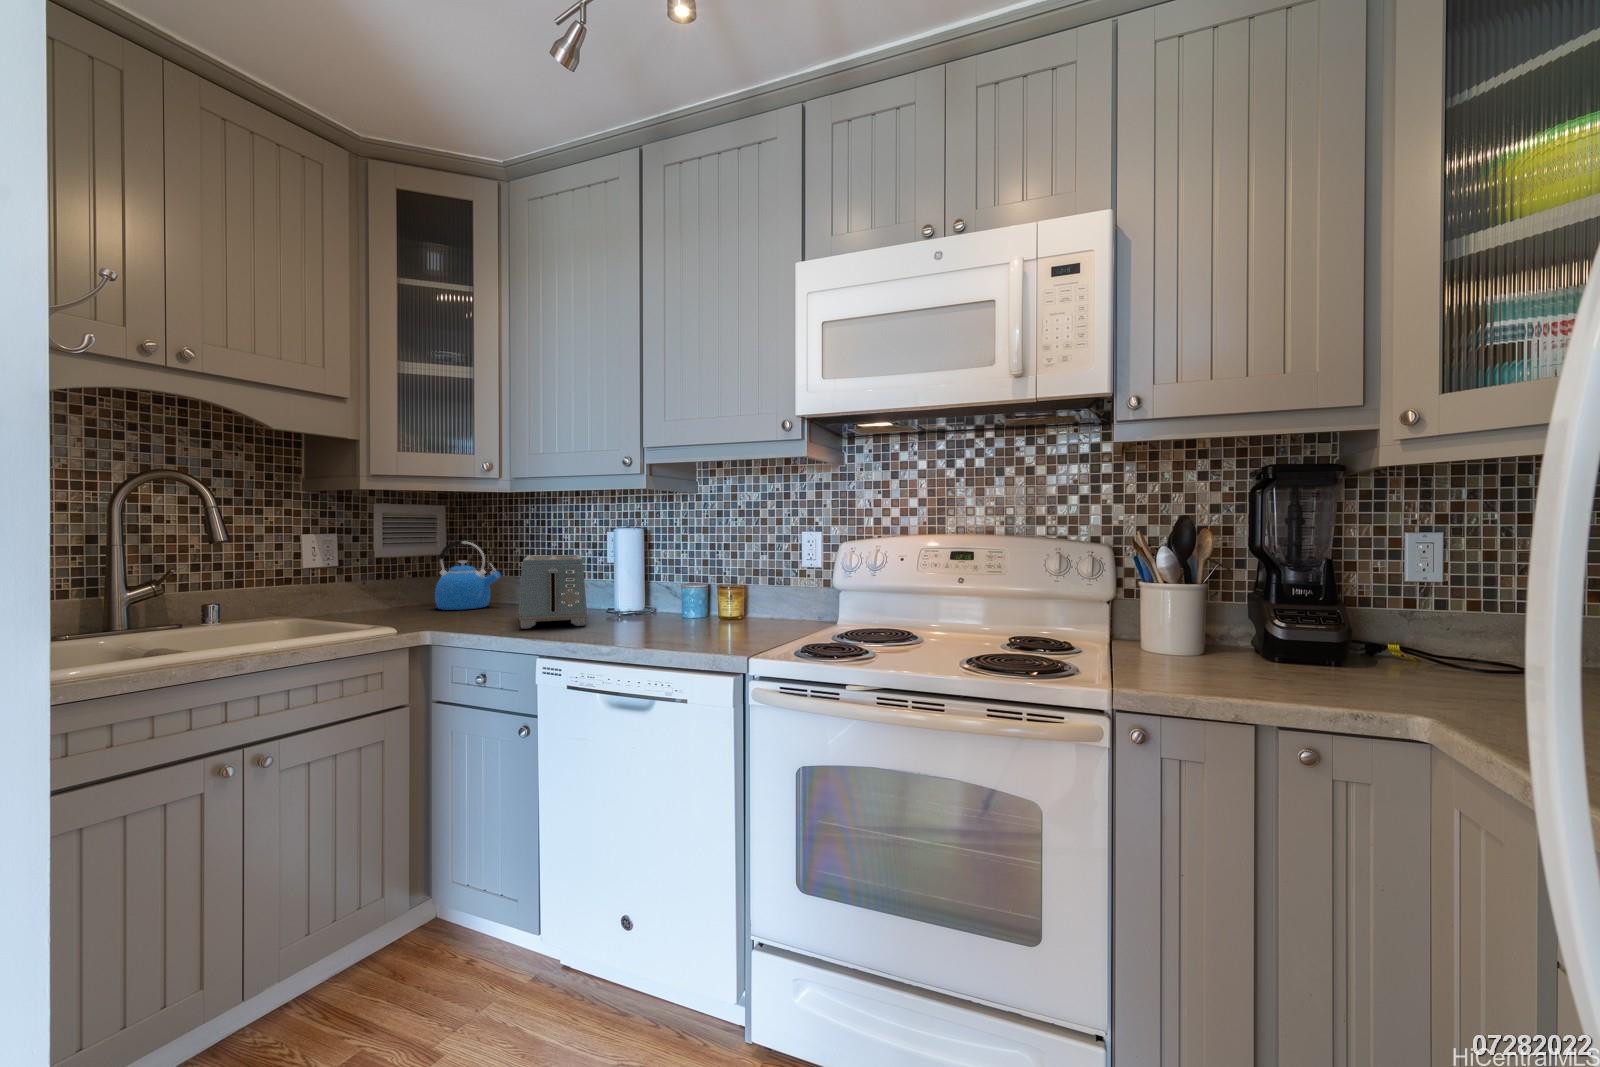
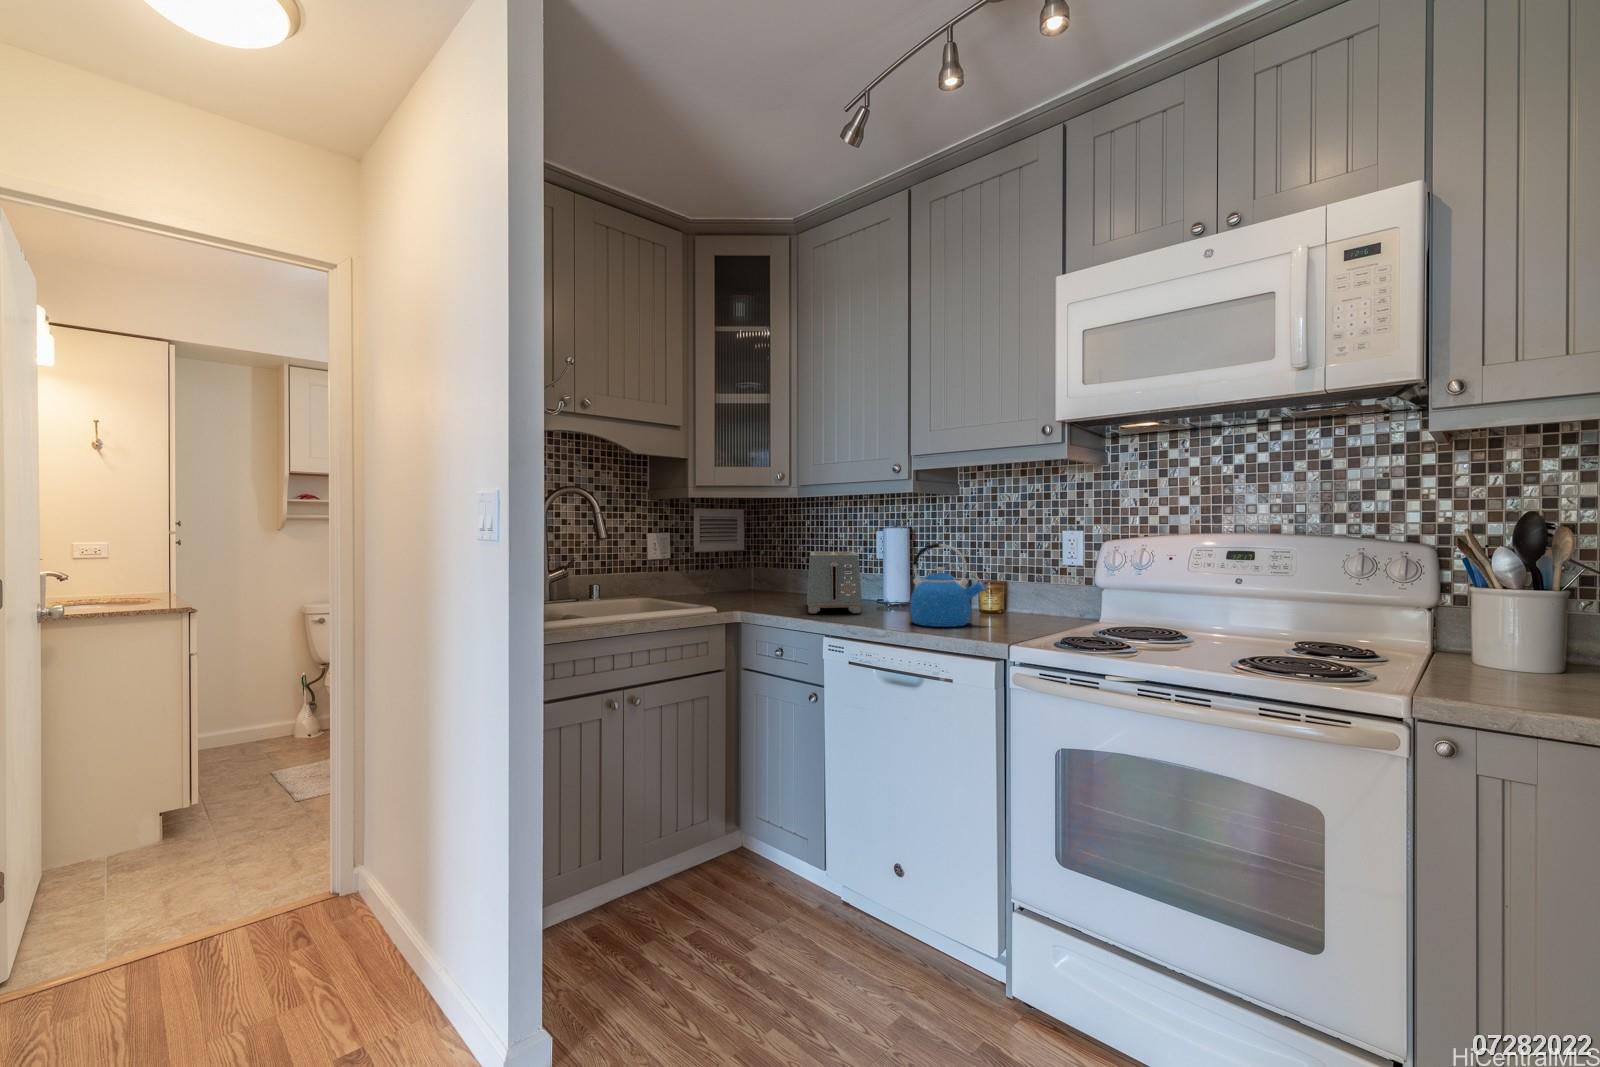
kettle: present [435,540,501,610] -> present [910,543,986,627]

